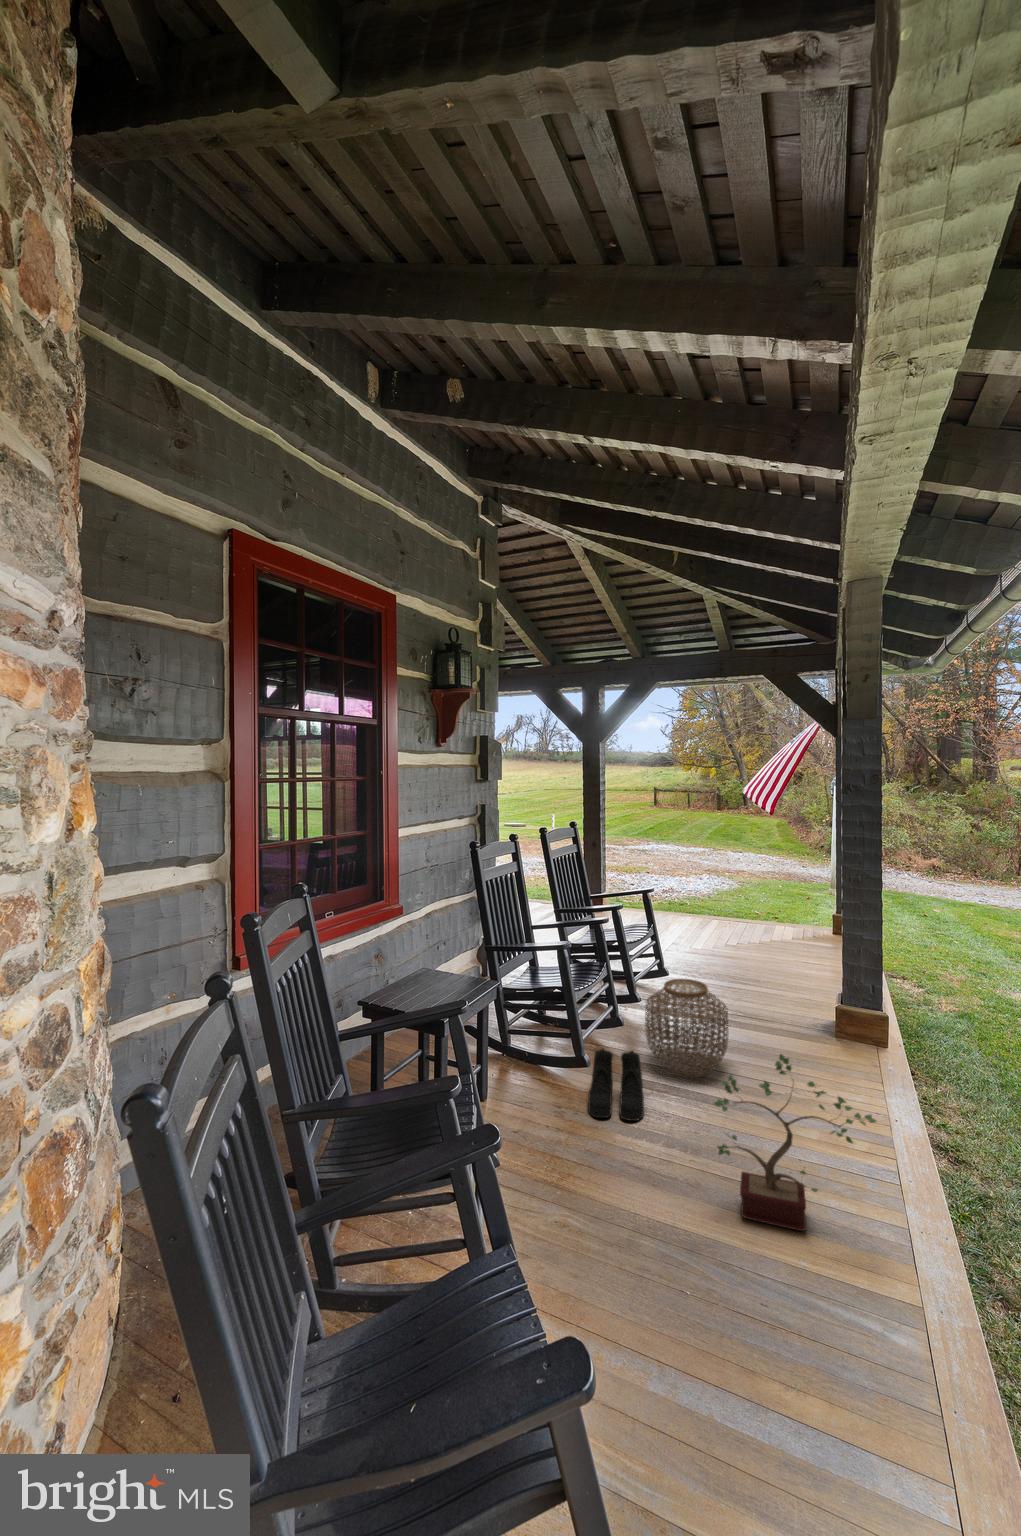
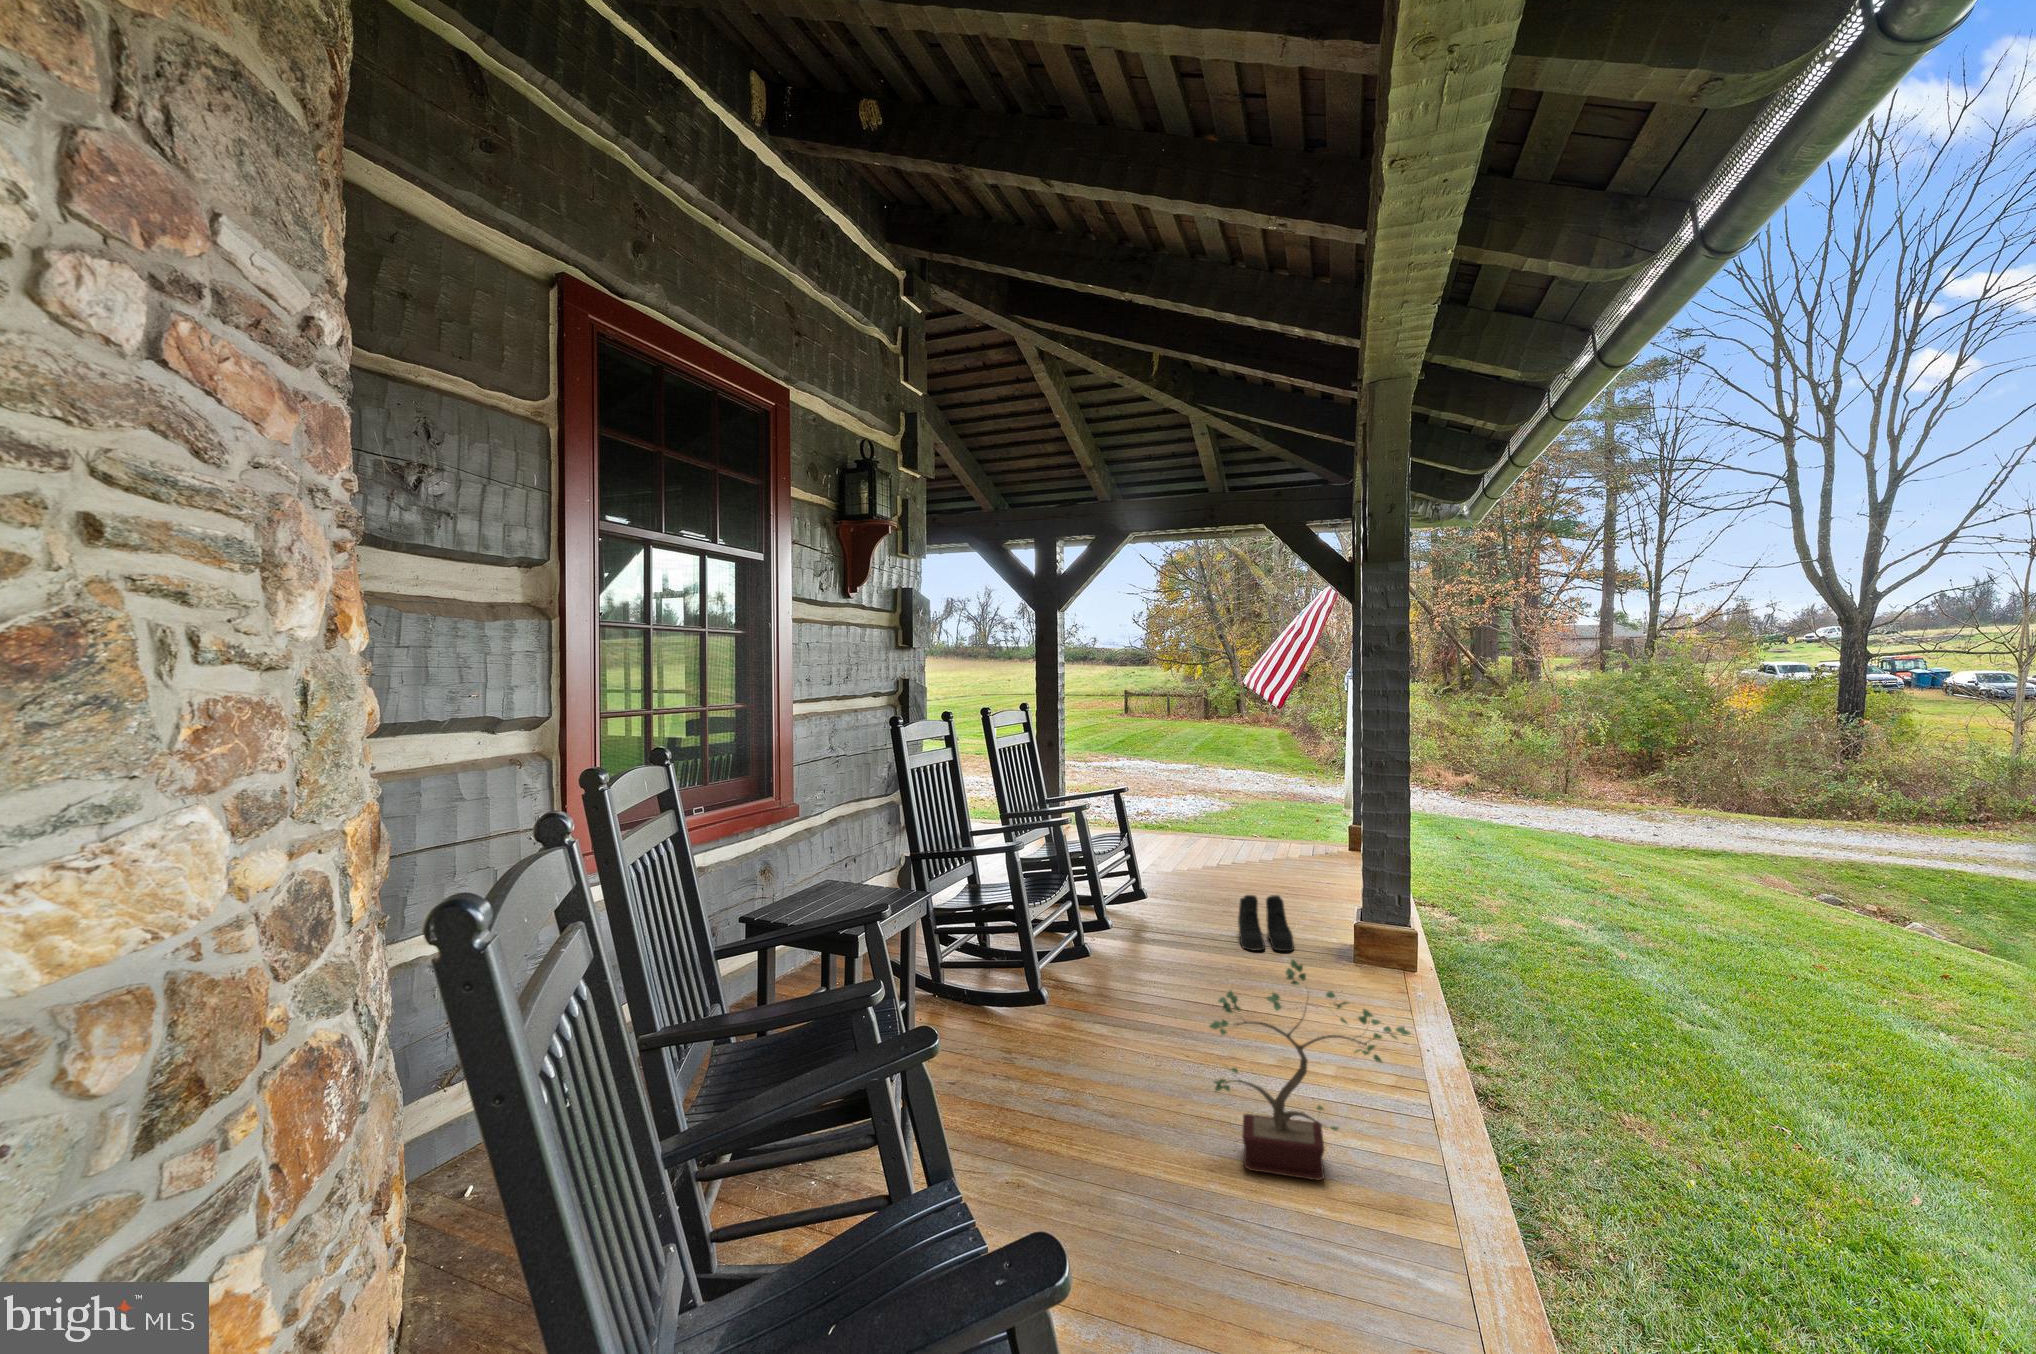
woven basket: present [645,979,728,1078] -> none [1119,892,1223,1017]
boots: present [588,1049,644,1121] -> present [1238,895,1294,951]

